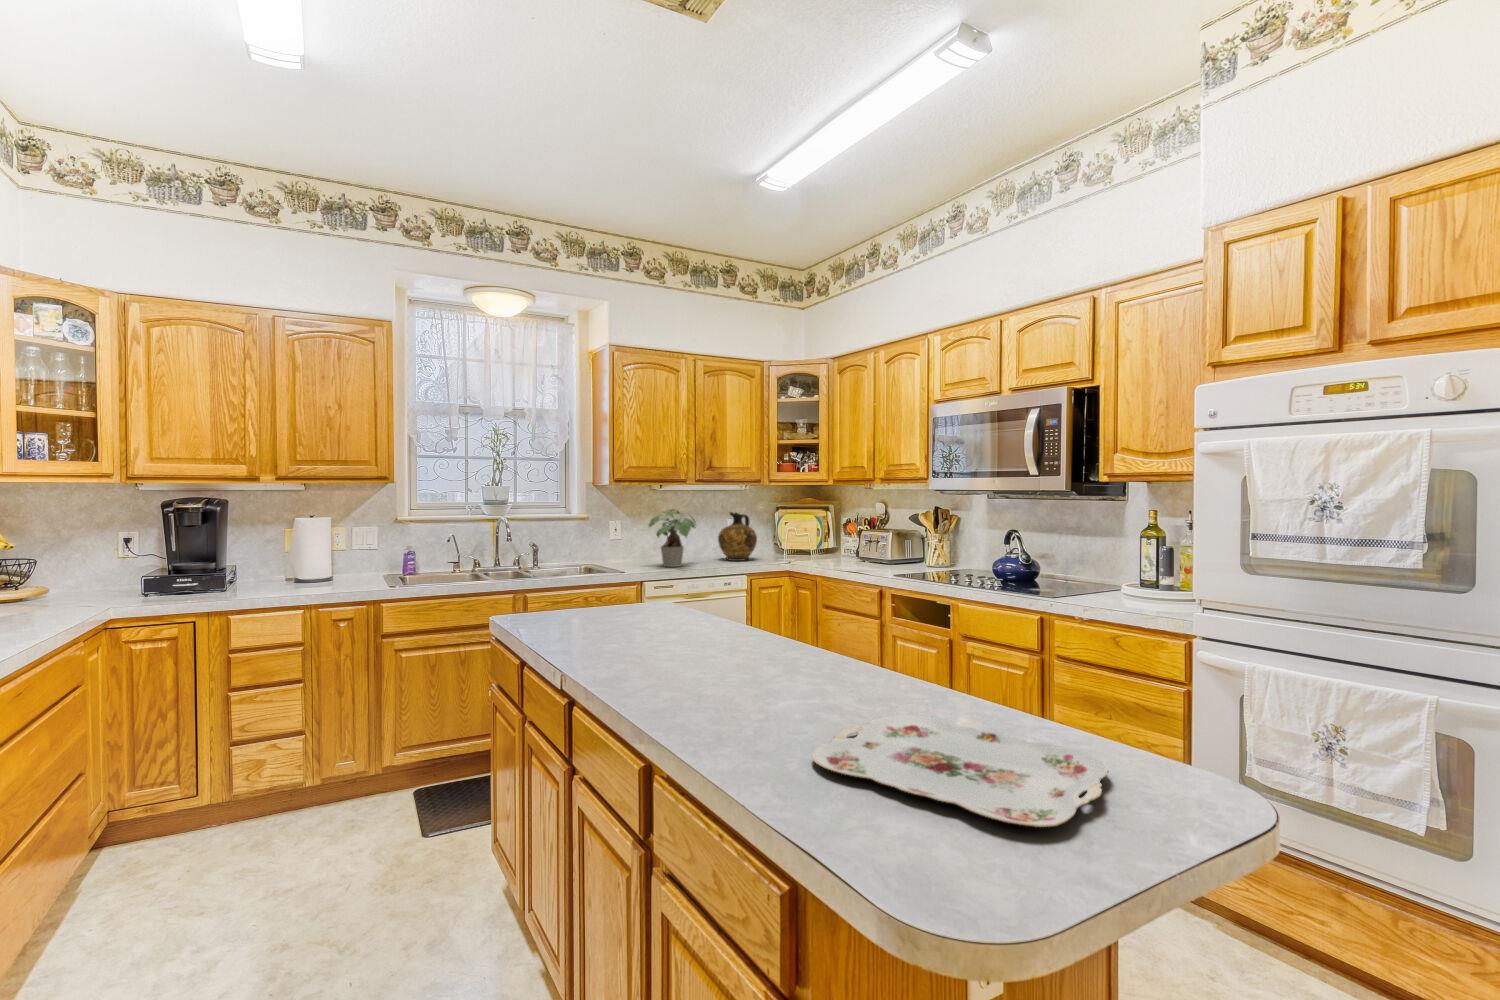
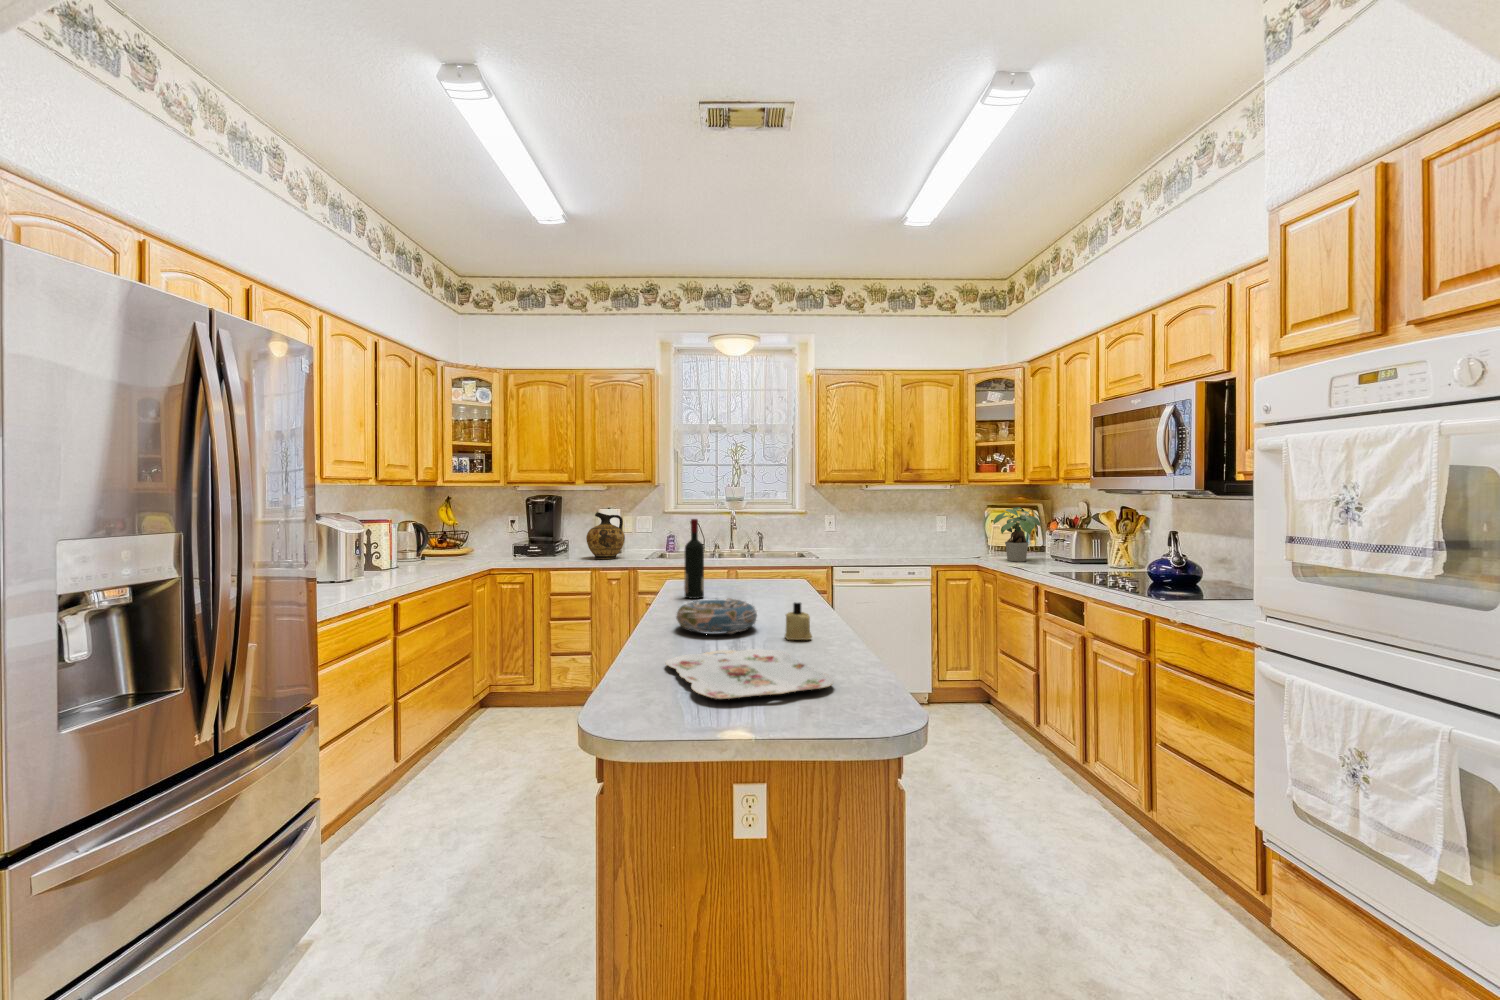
potted plant: present [649,509,696,567] -> present [993,507,1042,561]
ceramic jug: present [718,512,757,561] -> present [586,512,625,559]
wine bottle: none [592,529,620,643] -> present [684,519,704,599]
candle: none [850,640,890,694] -> present [785,603,812,640]
decorative bowl: none [682,642,804,701] -> present [676,598,757,634]

